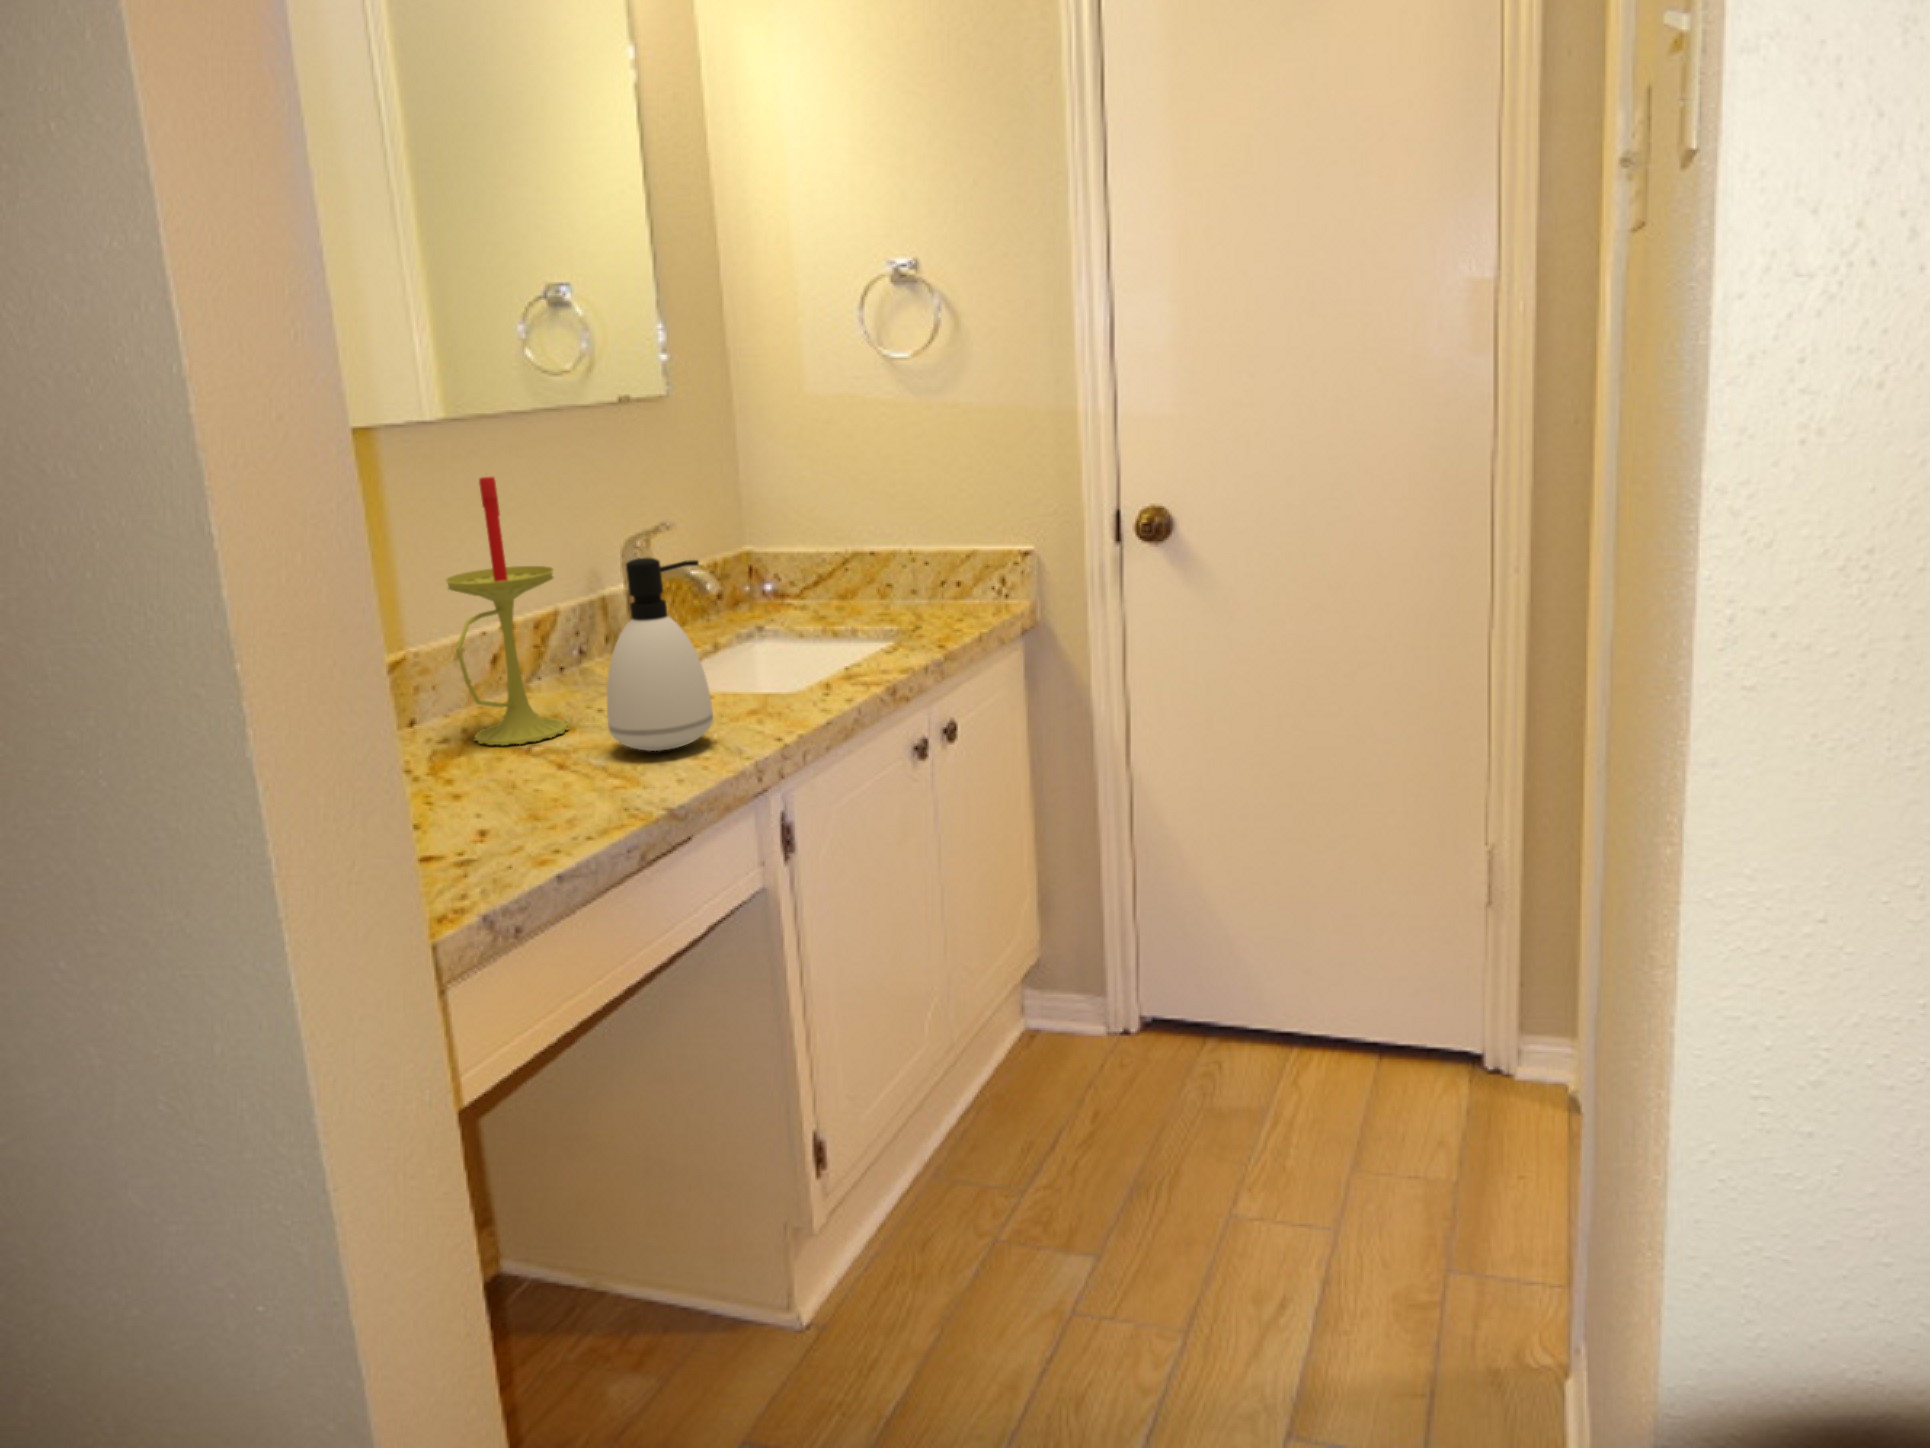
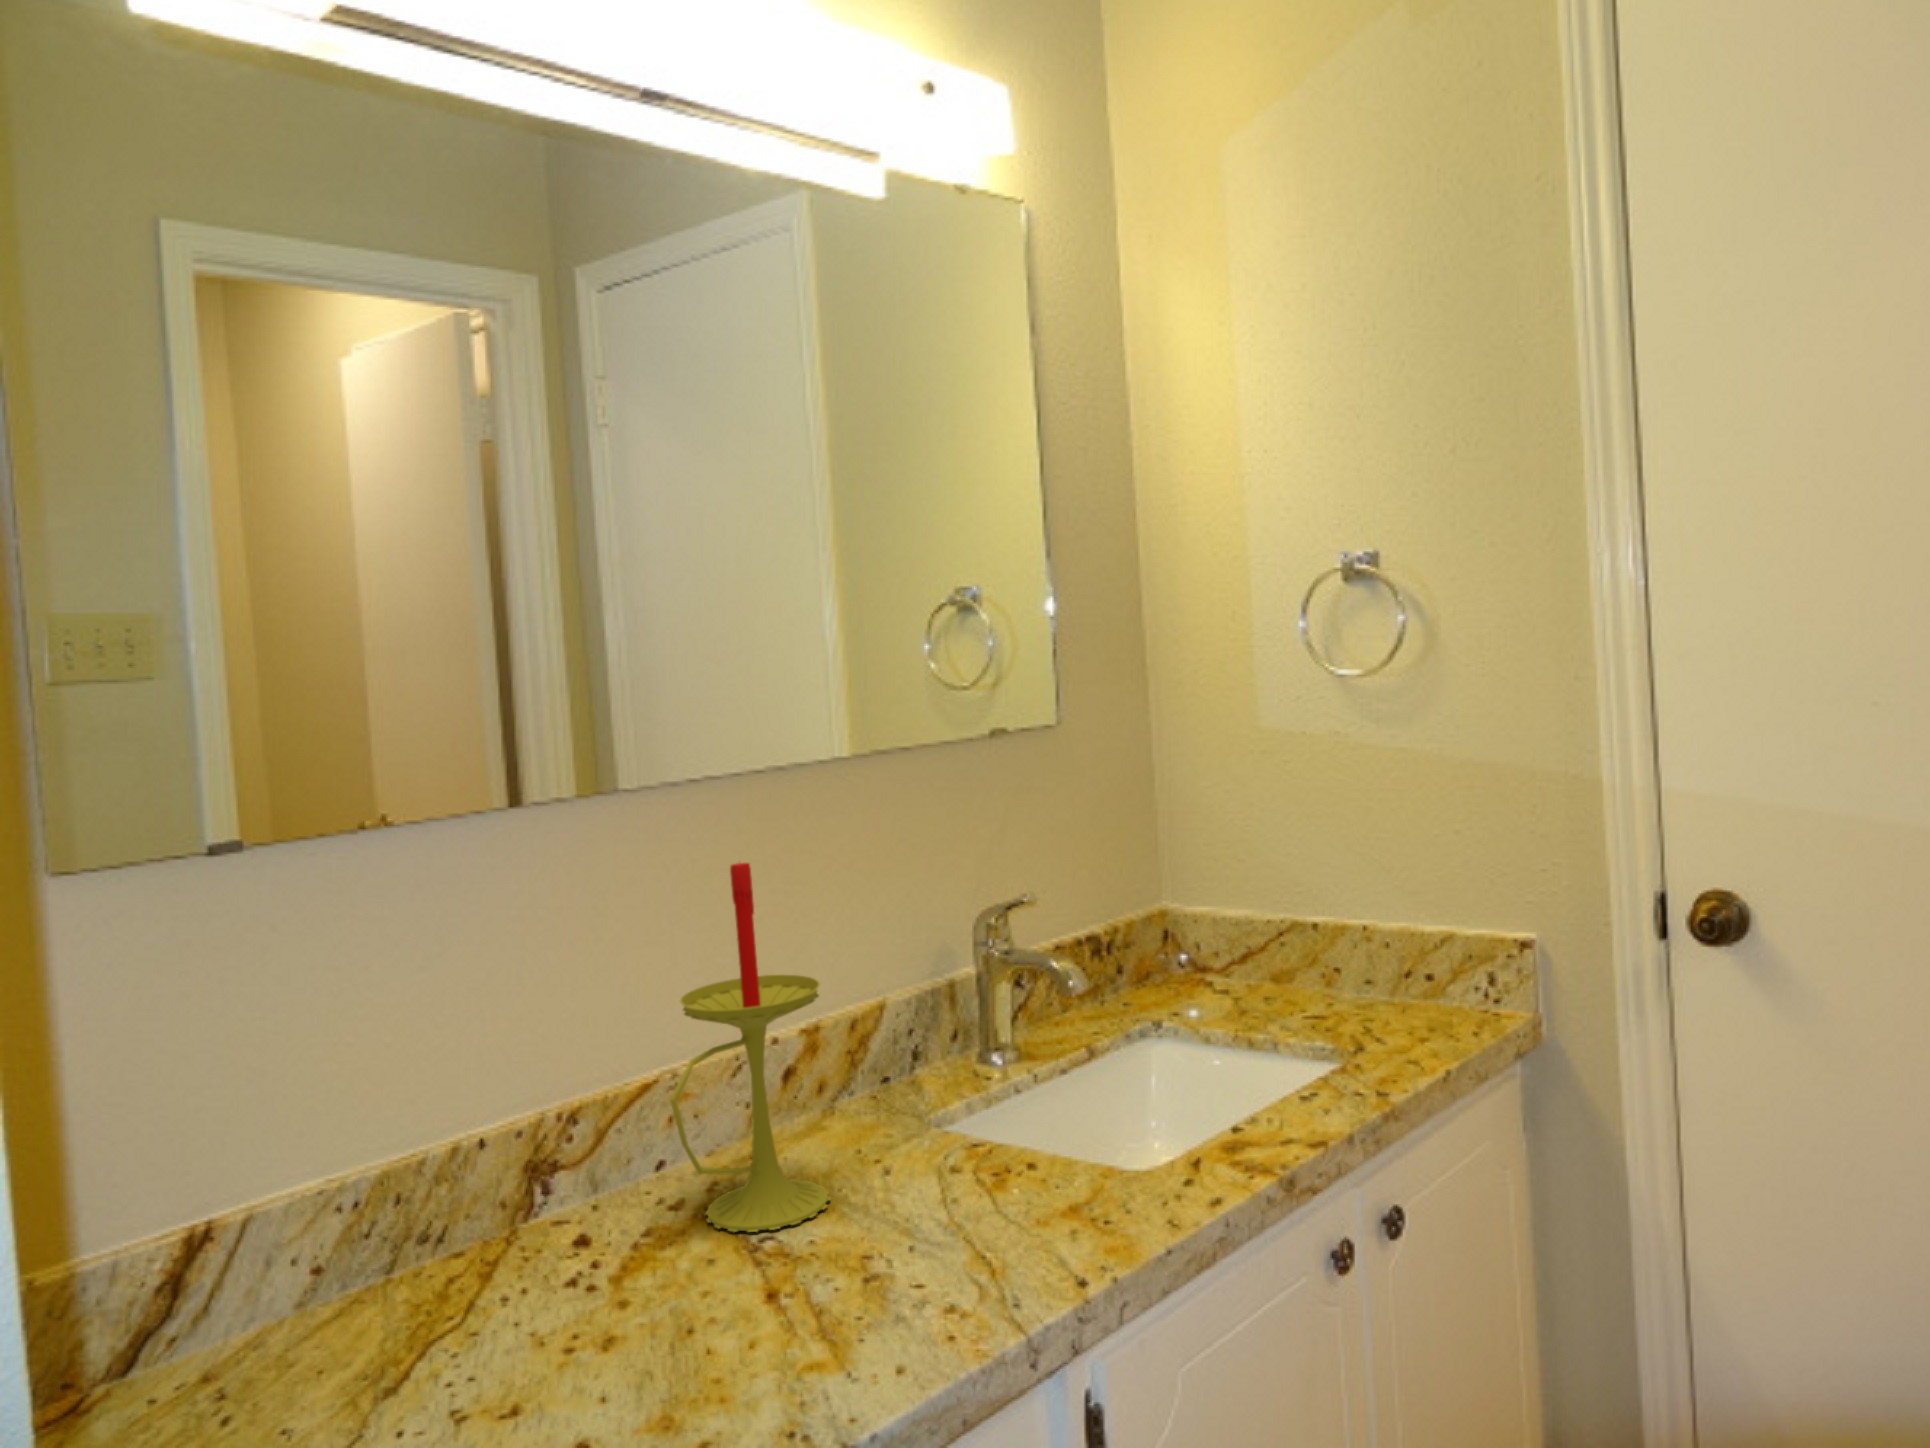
soap dispenser: present [607,558,713,751] -> none [839,998,990,1289]

